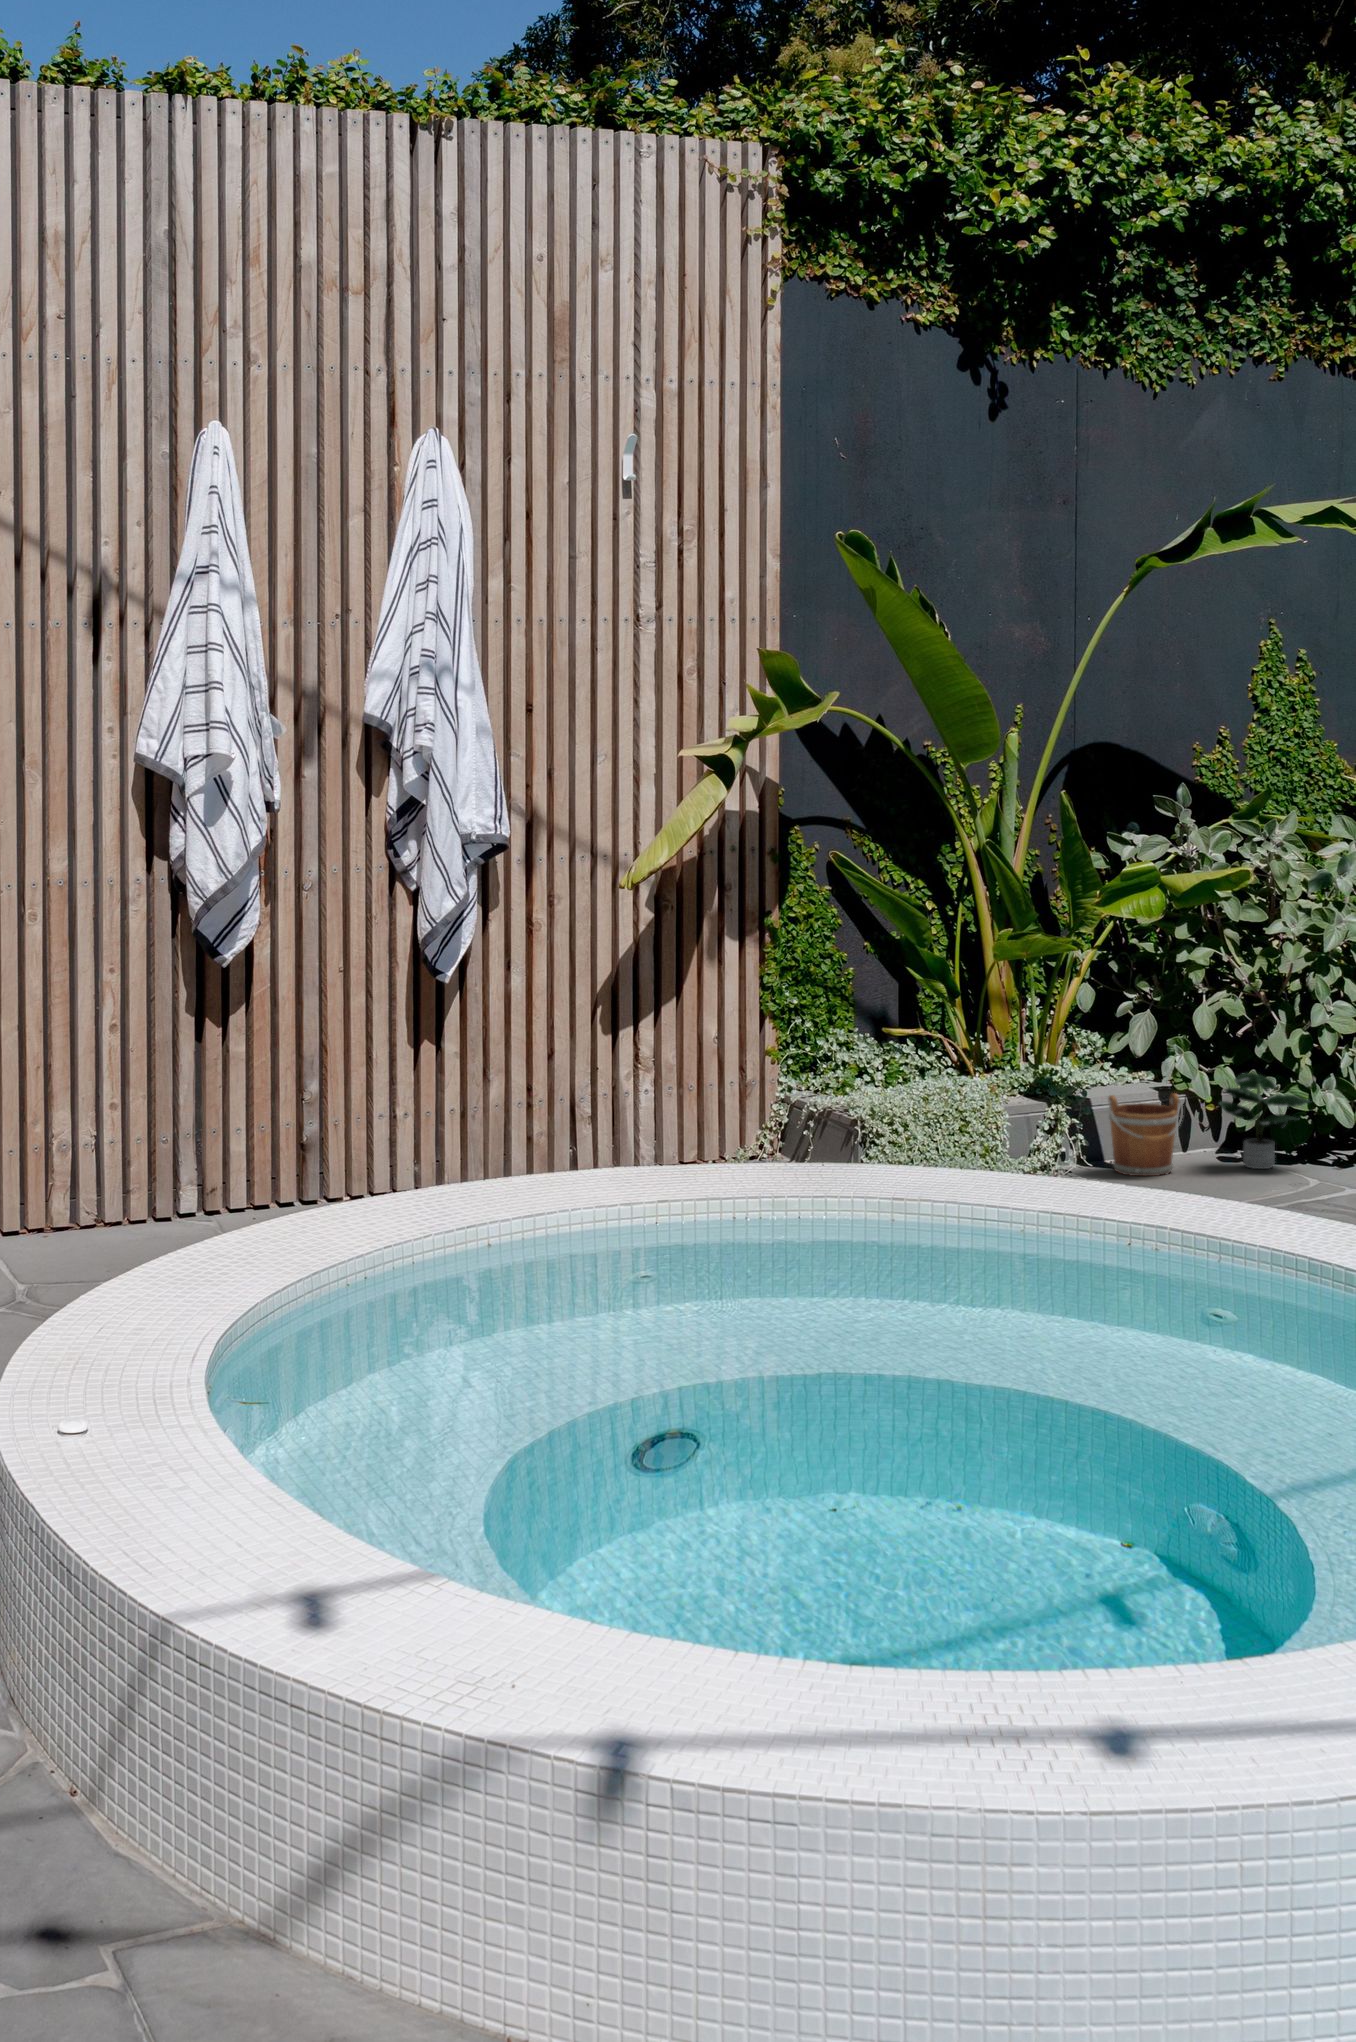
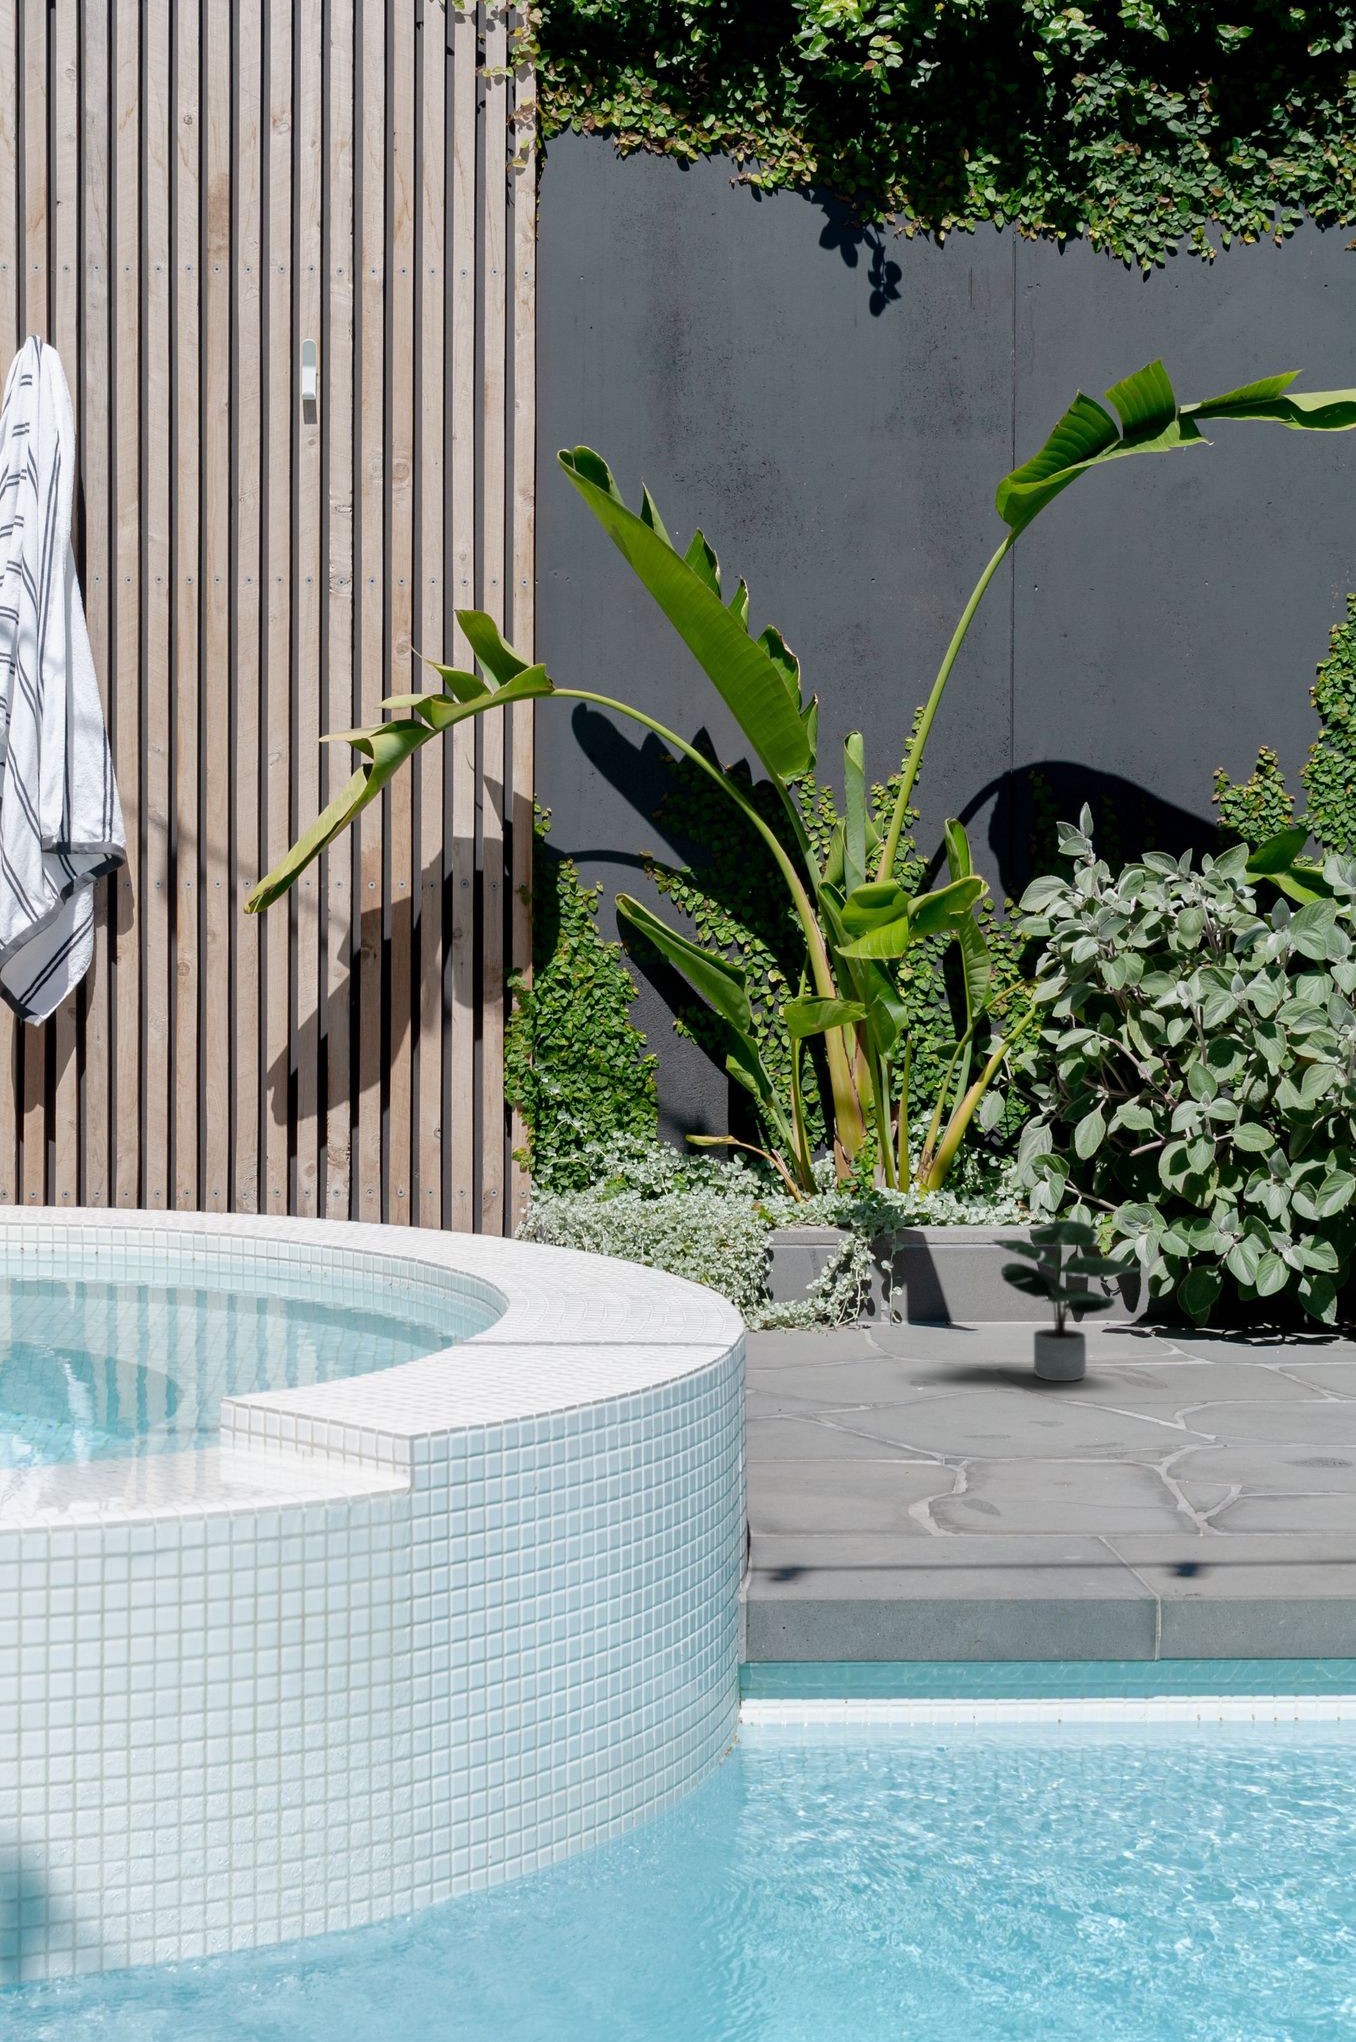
bucket: present [1108,1093,1183,1176] -> none [797,1239,918,1377]

